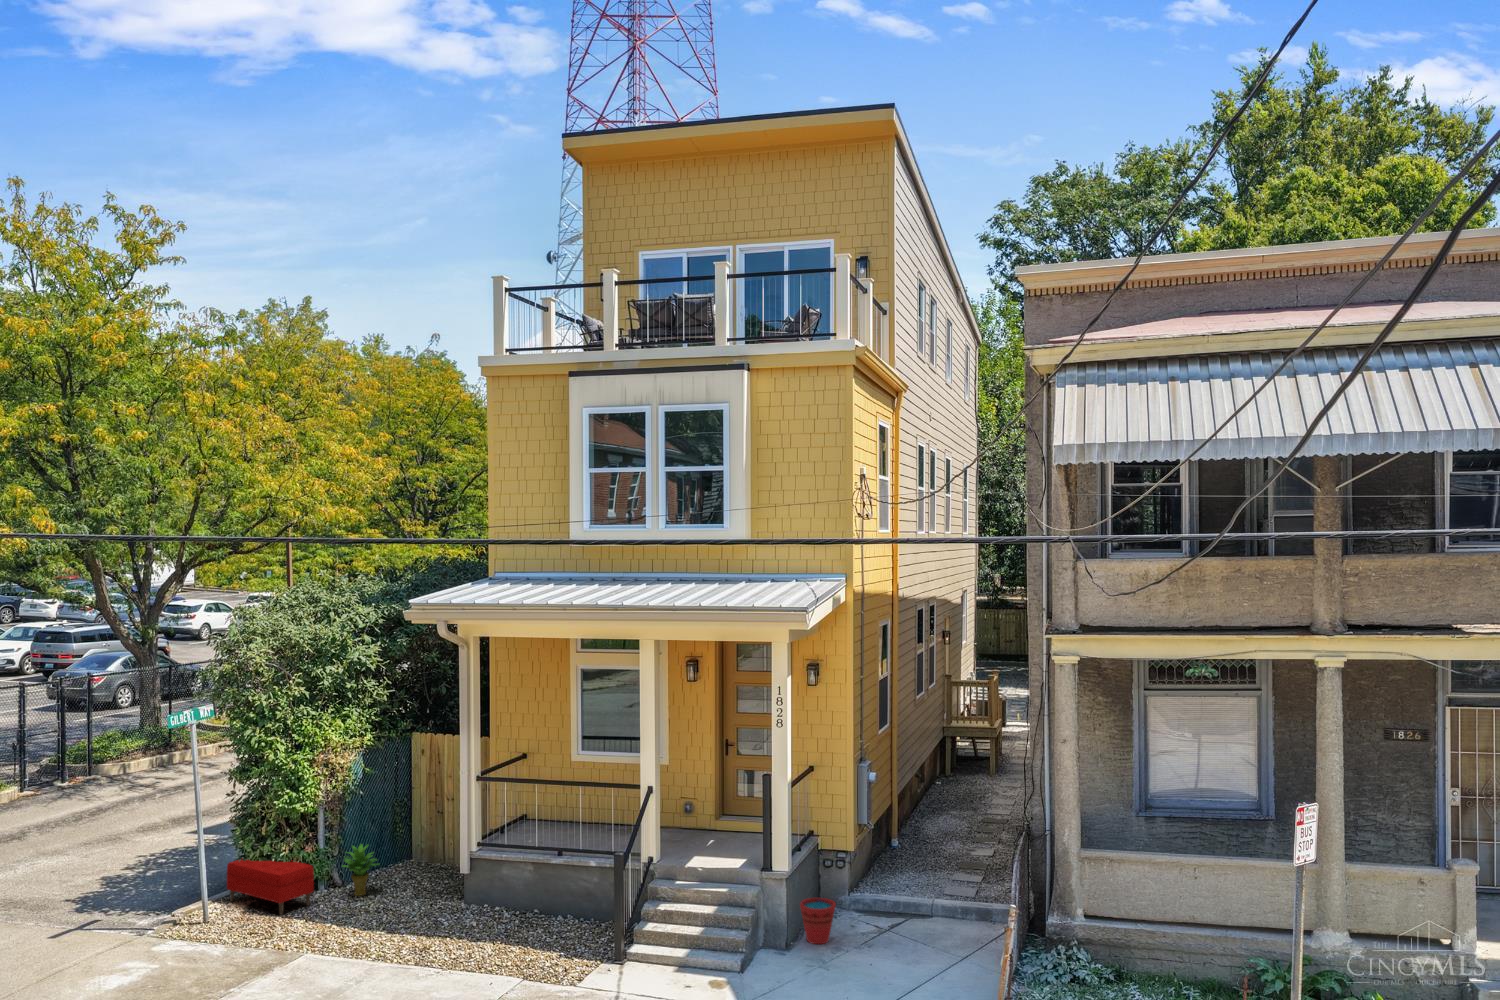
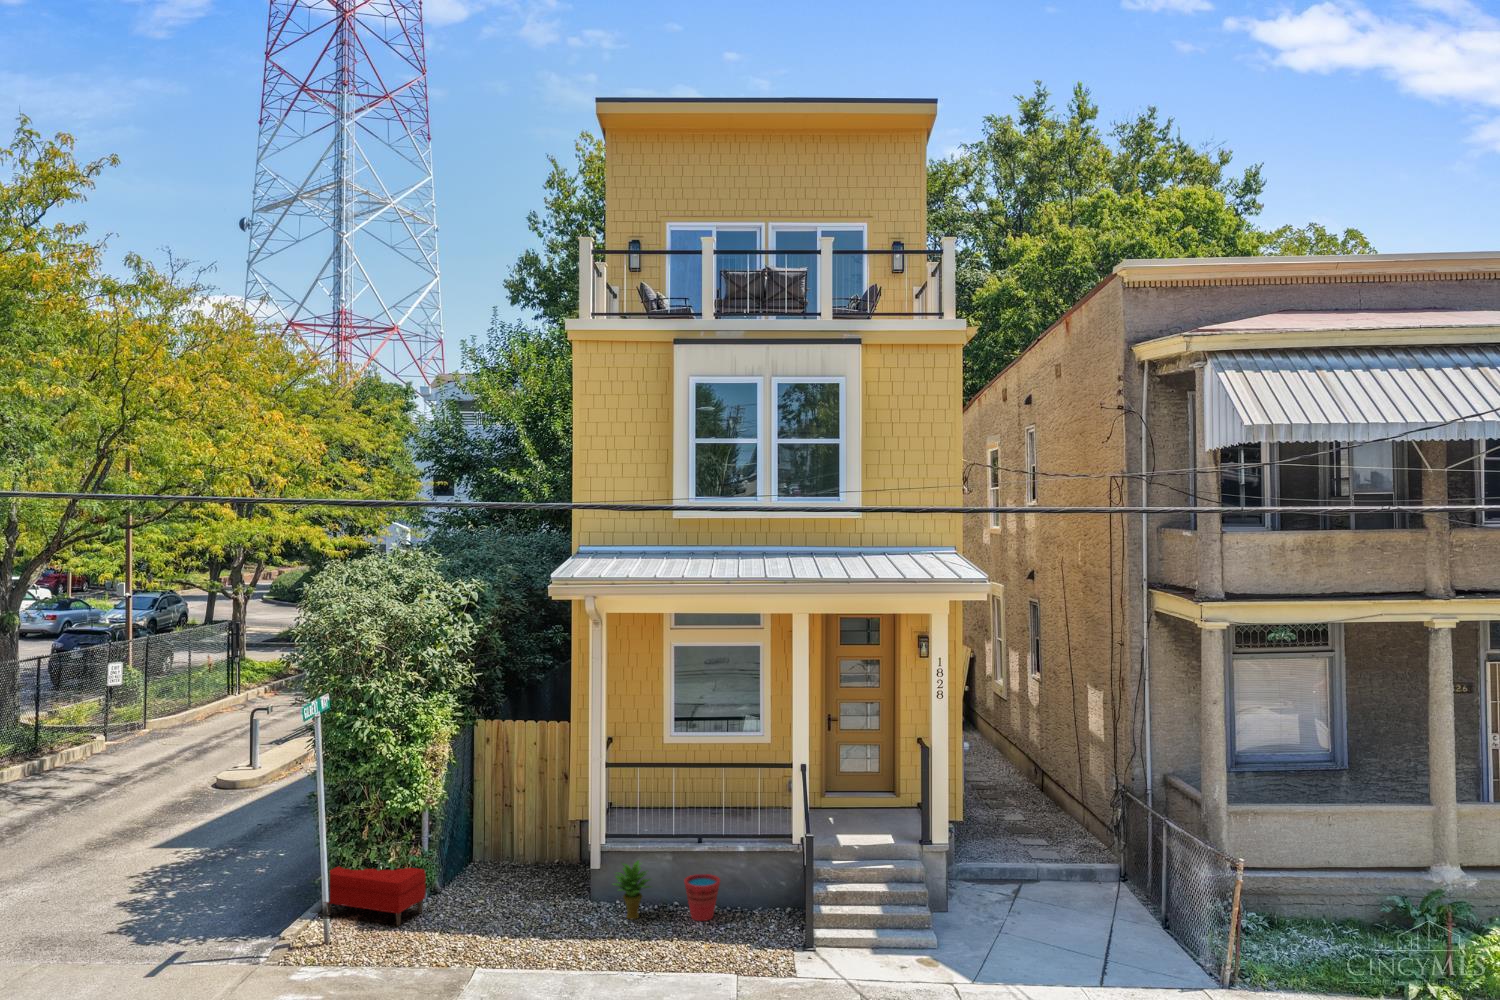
potted plant: present [343,844,377,896] -> present [613,860,651,919]
bucket: present [800,898,836,944] -> present [684,874,720,921]

